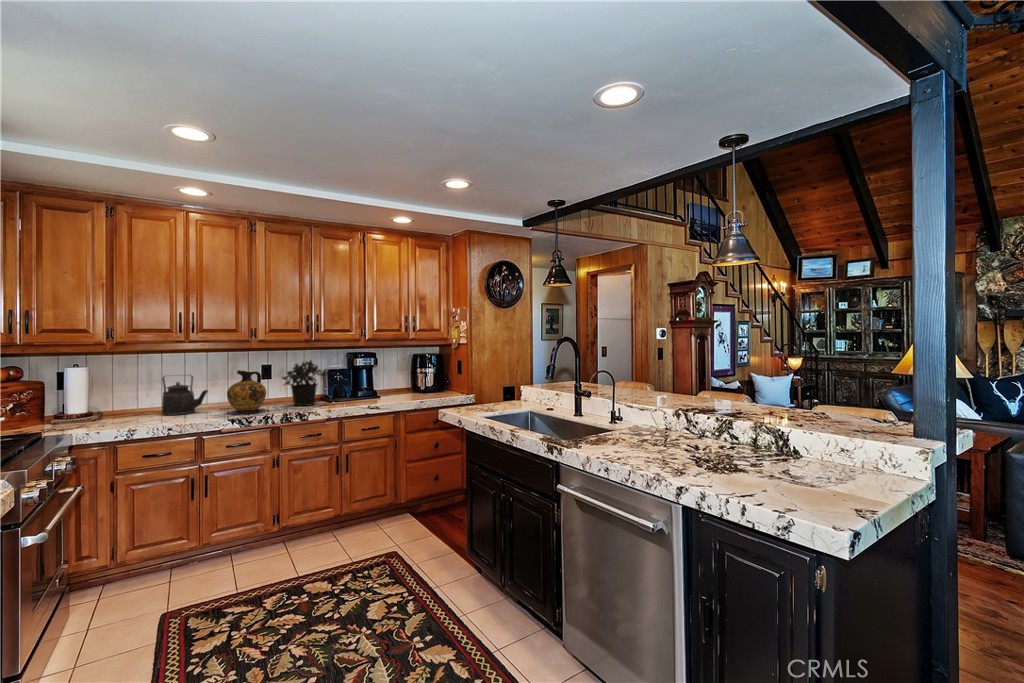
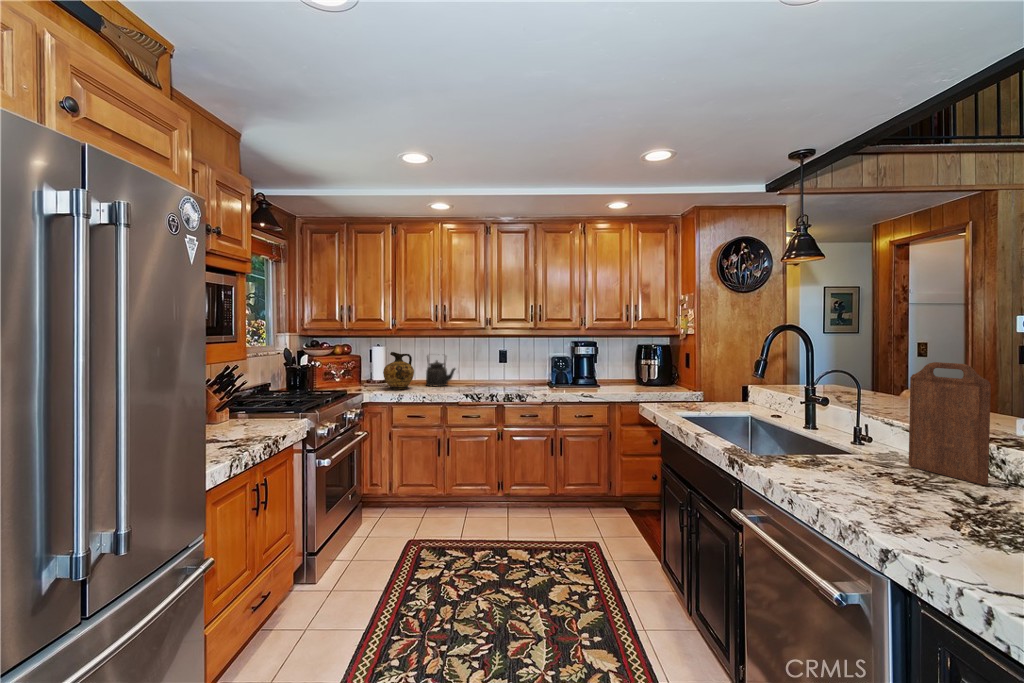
potted plant: present [282,360,325,406] -> none [511,346,548,388]
cutting board: none [651,362,695,439] -> present [909,362,991,485]
ceramic jug: present [227,370,266,413] -> present [383,352,414,389]

